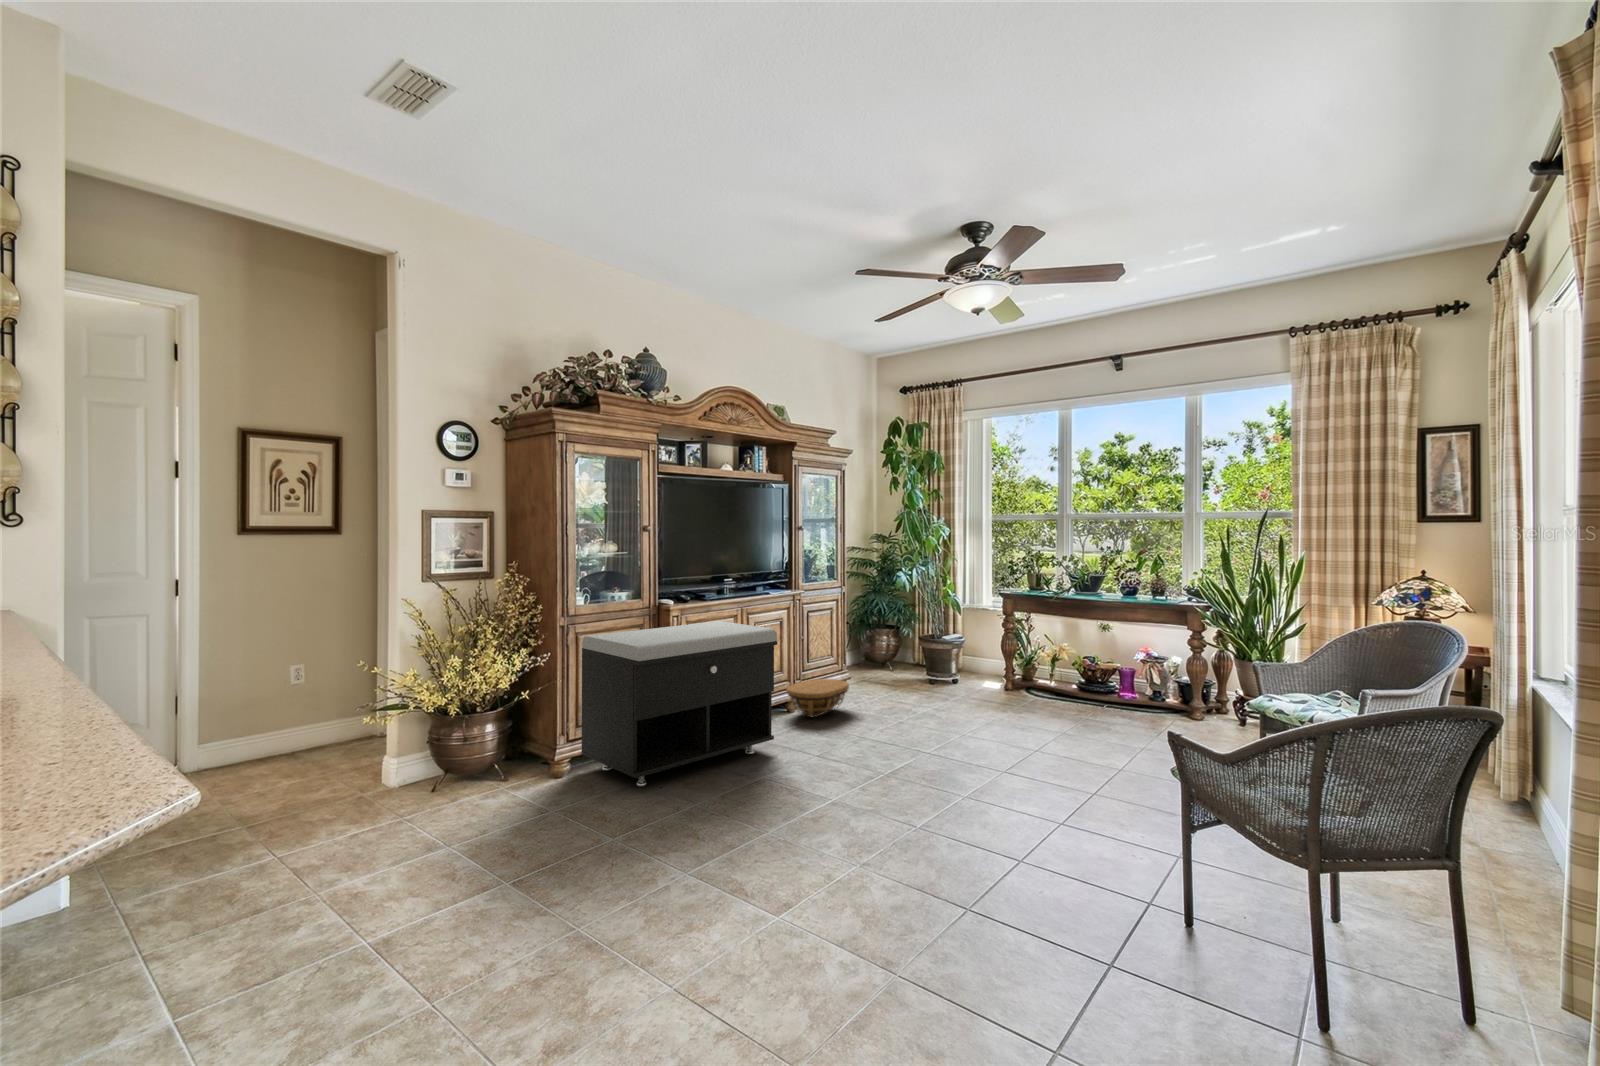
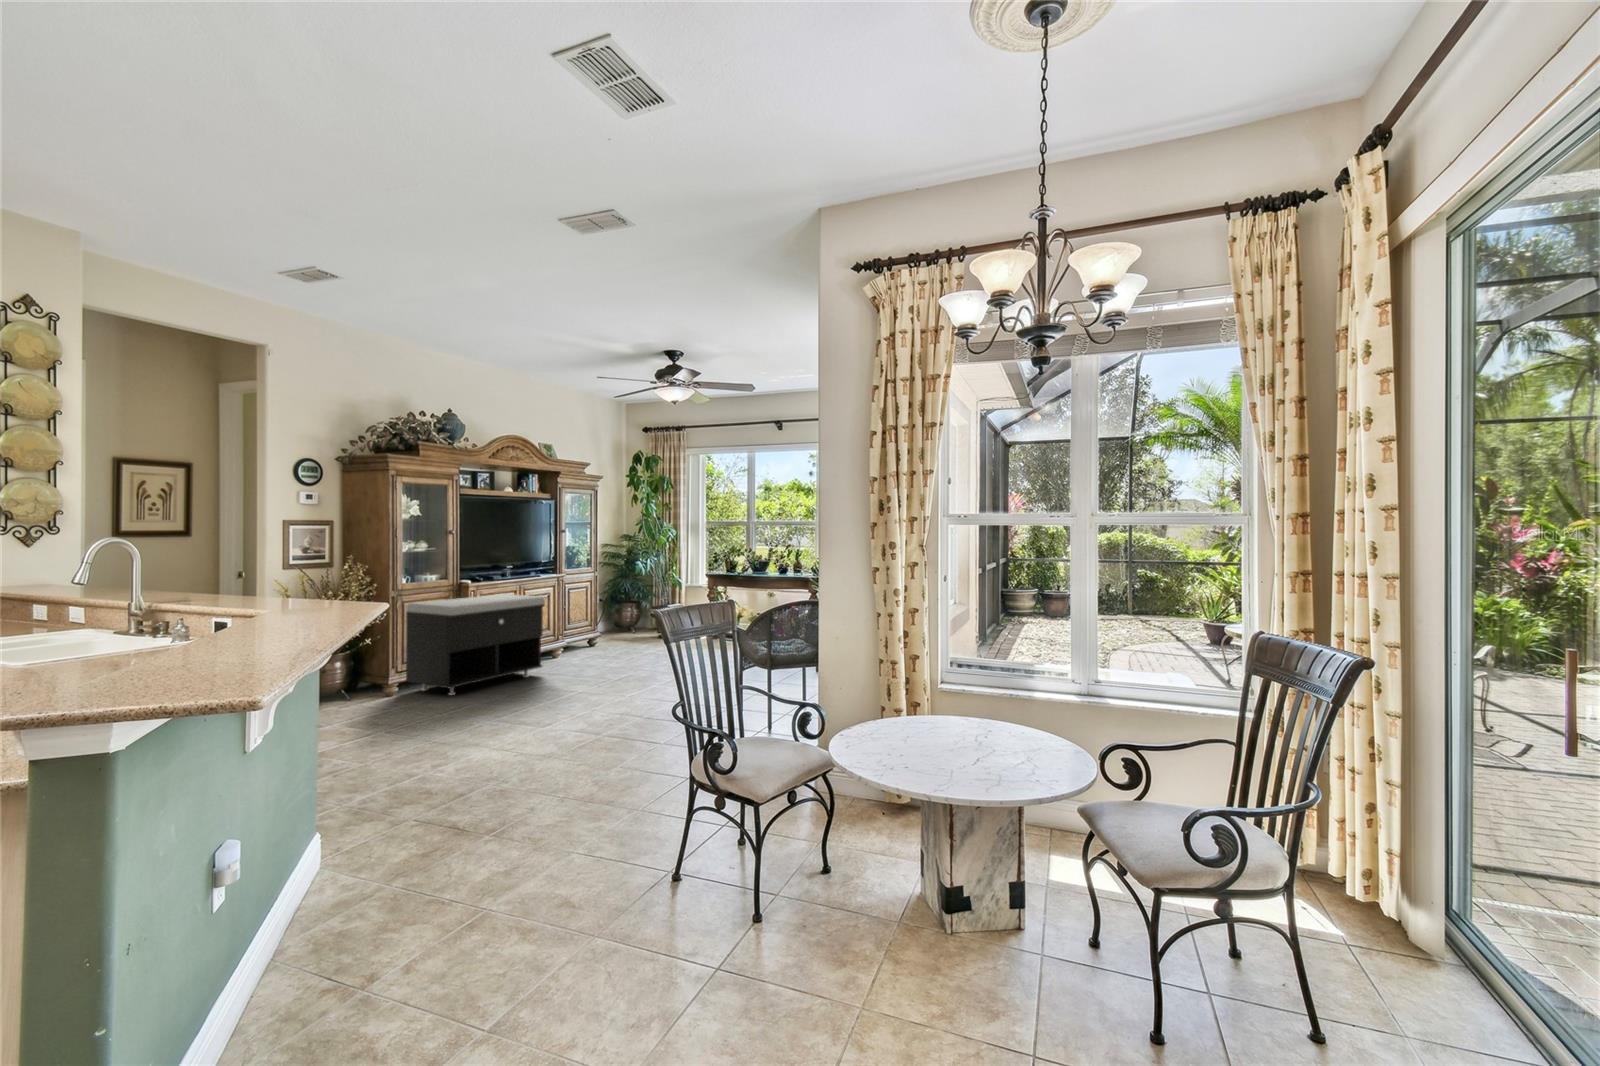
basket: present [786,679,849,717] -> none [553,634,598,658]

